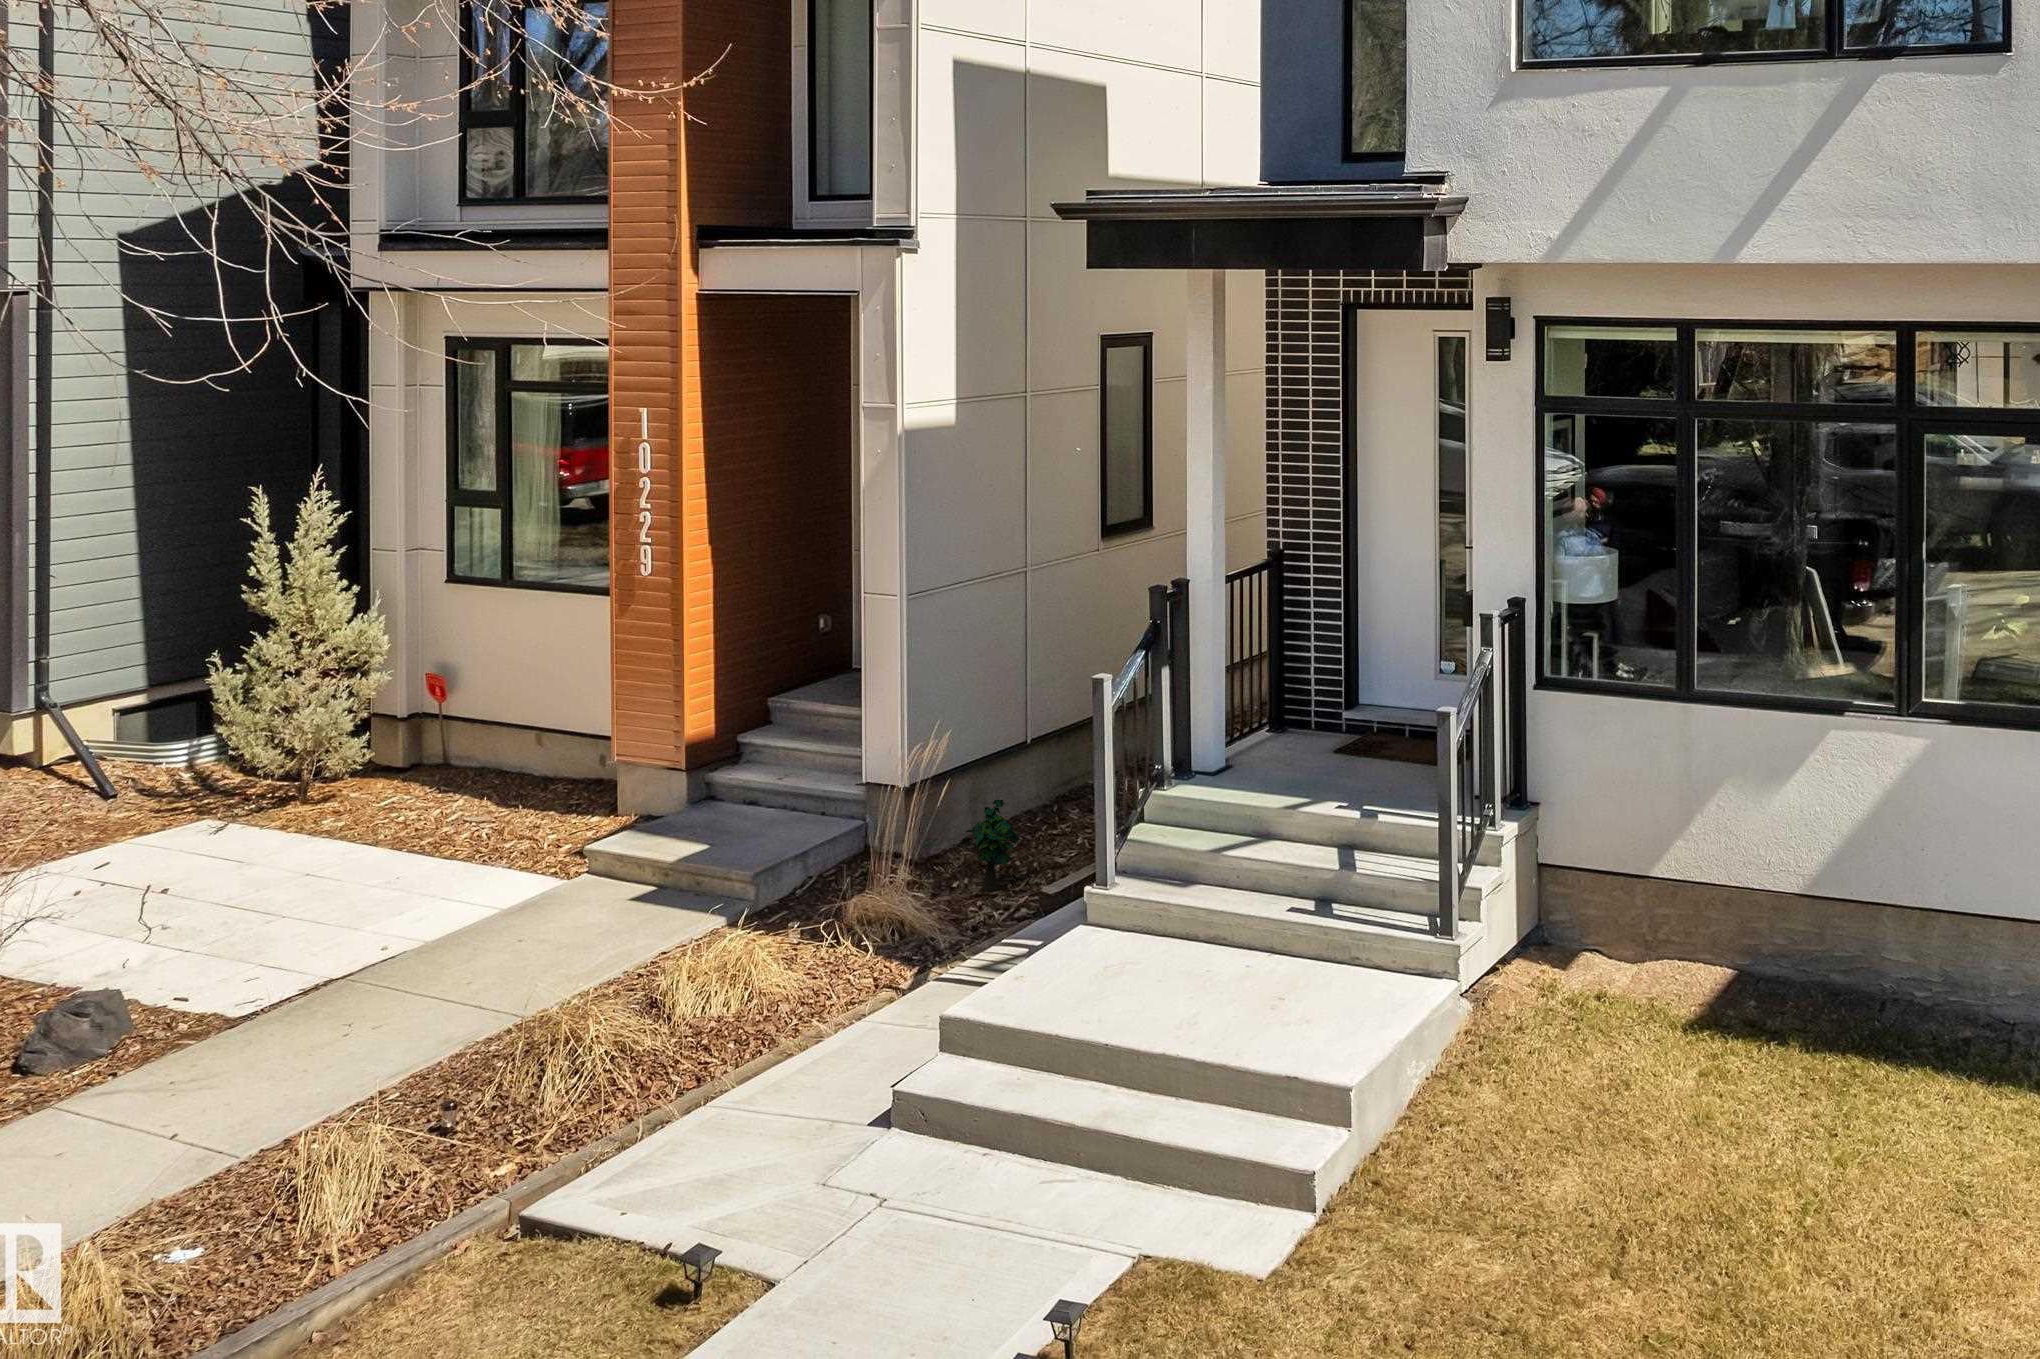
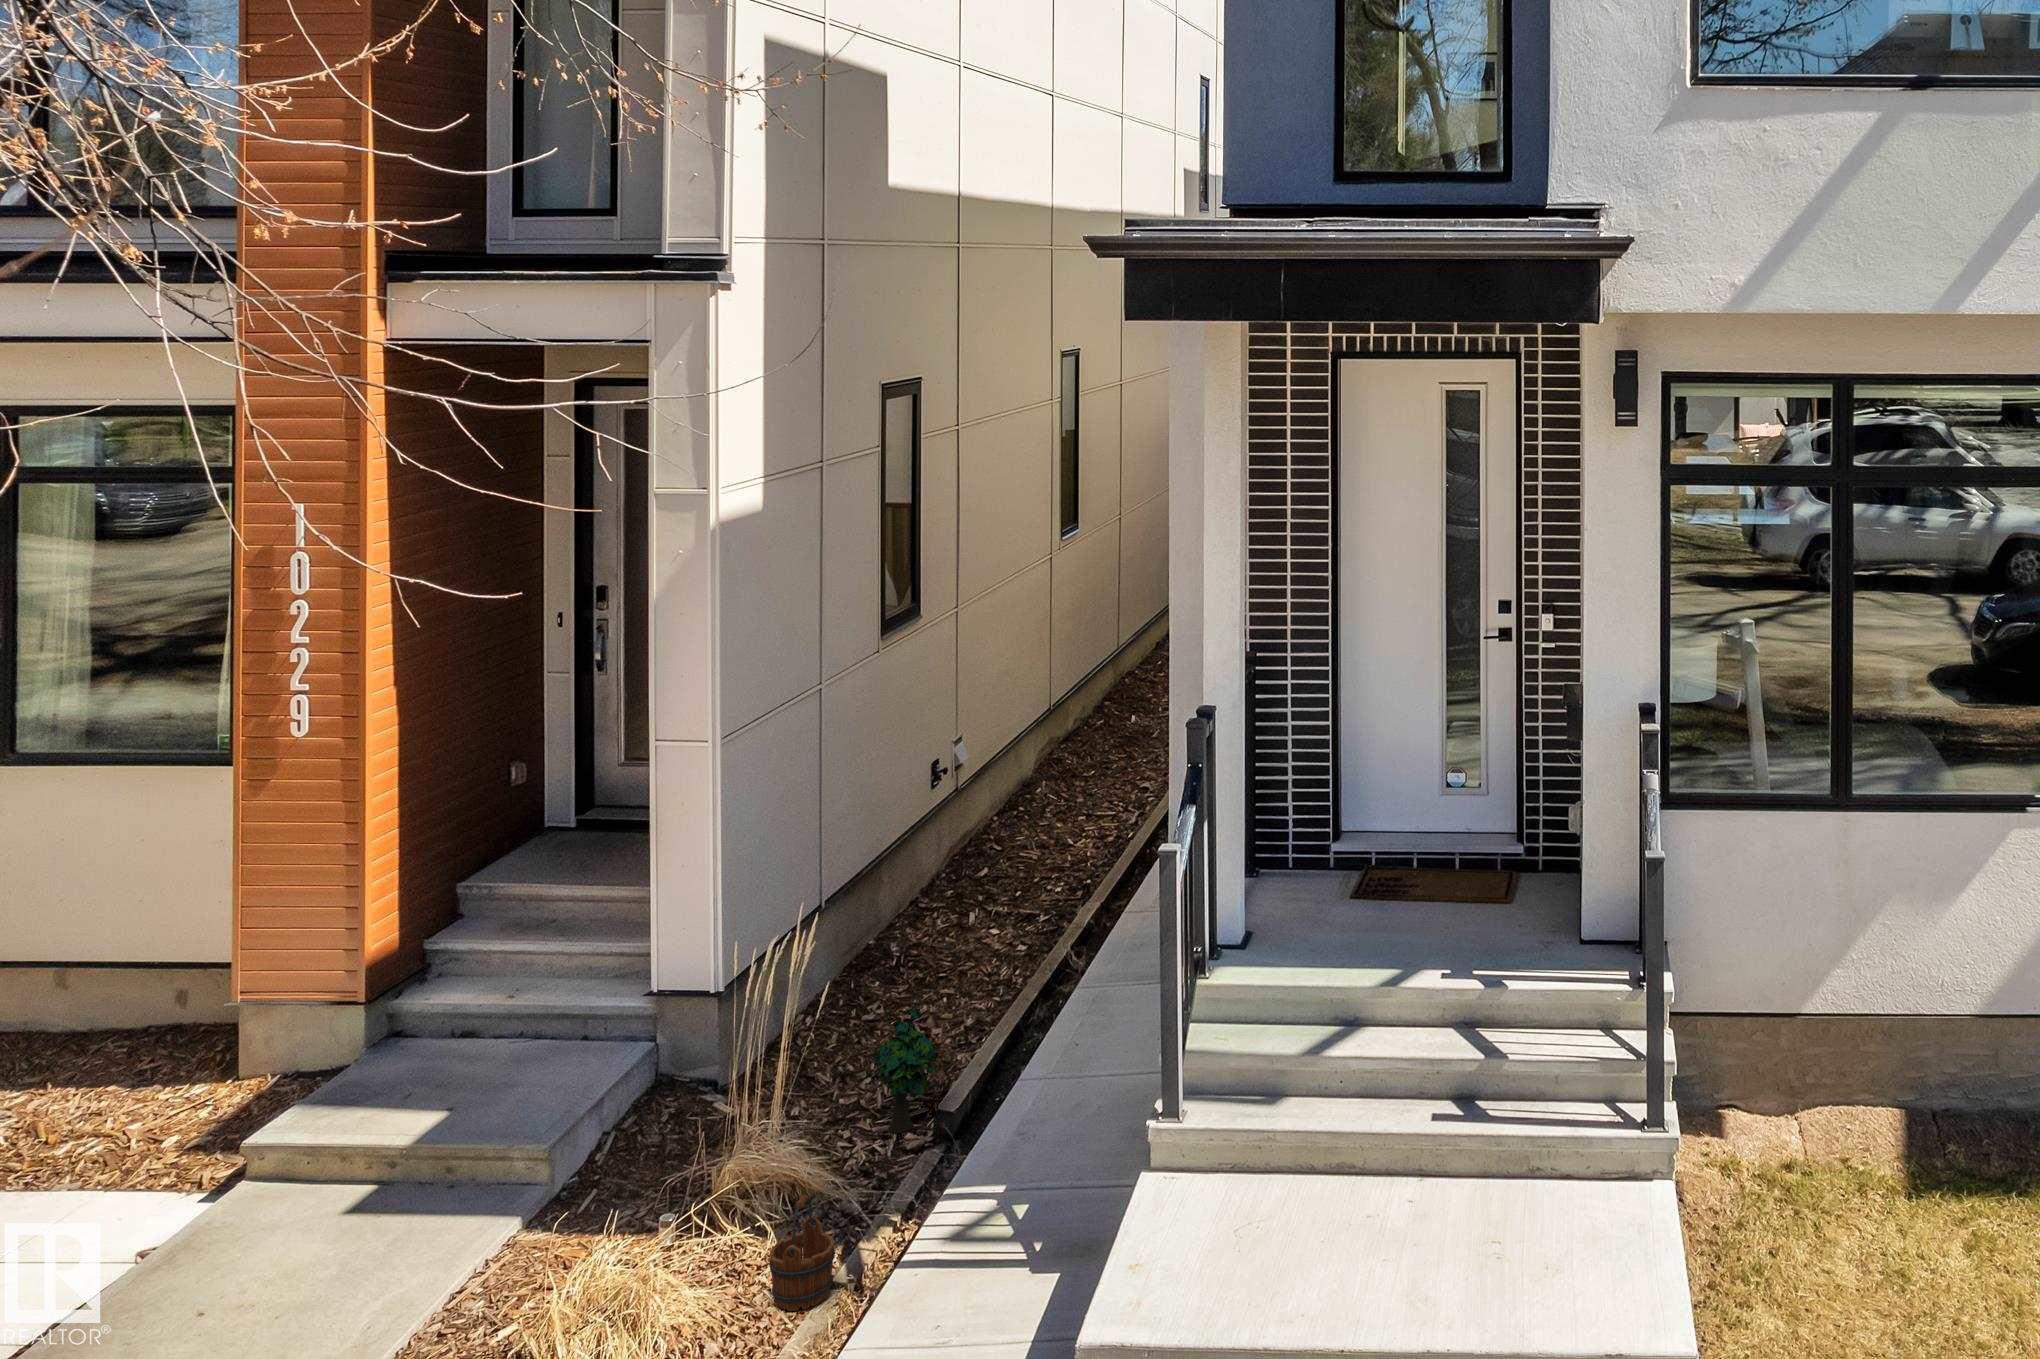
wooden bucket: none [833,896,878,973] -> present [769,1194,835,1311]

